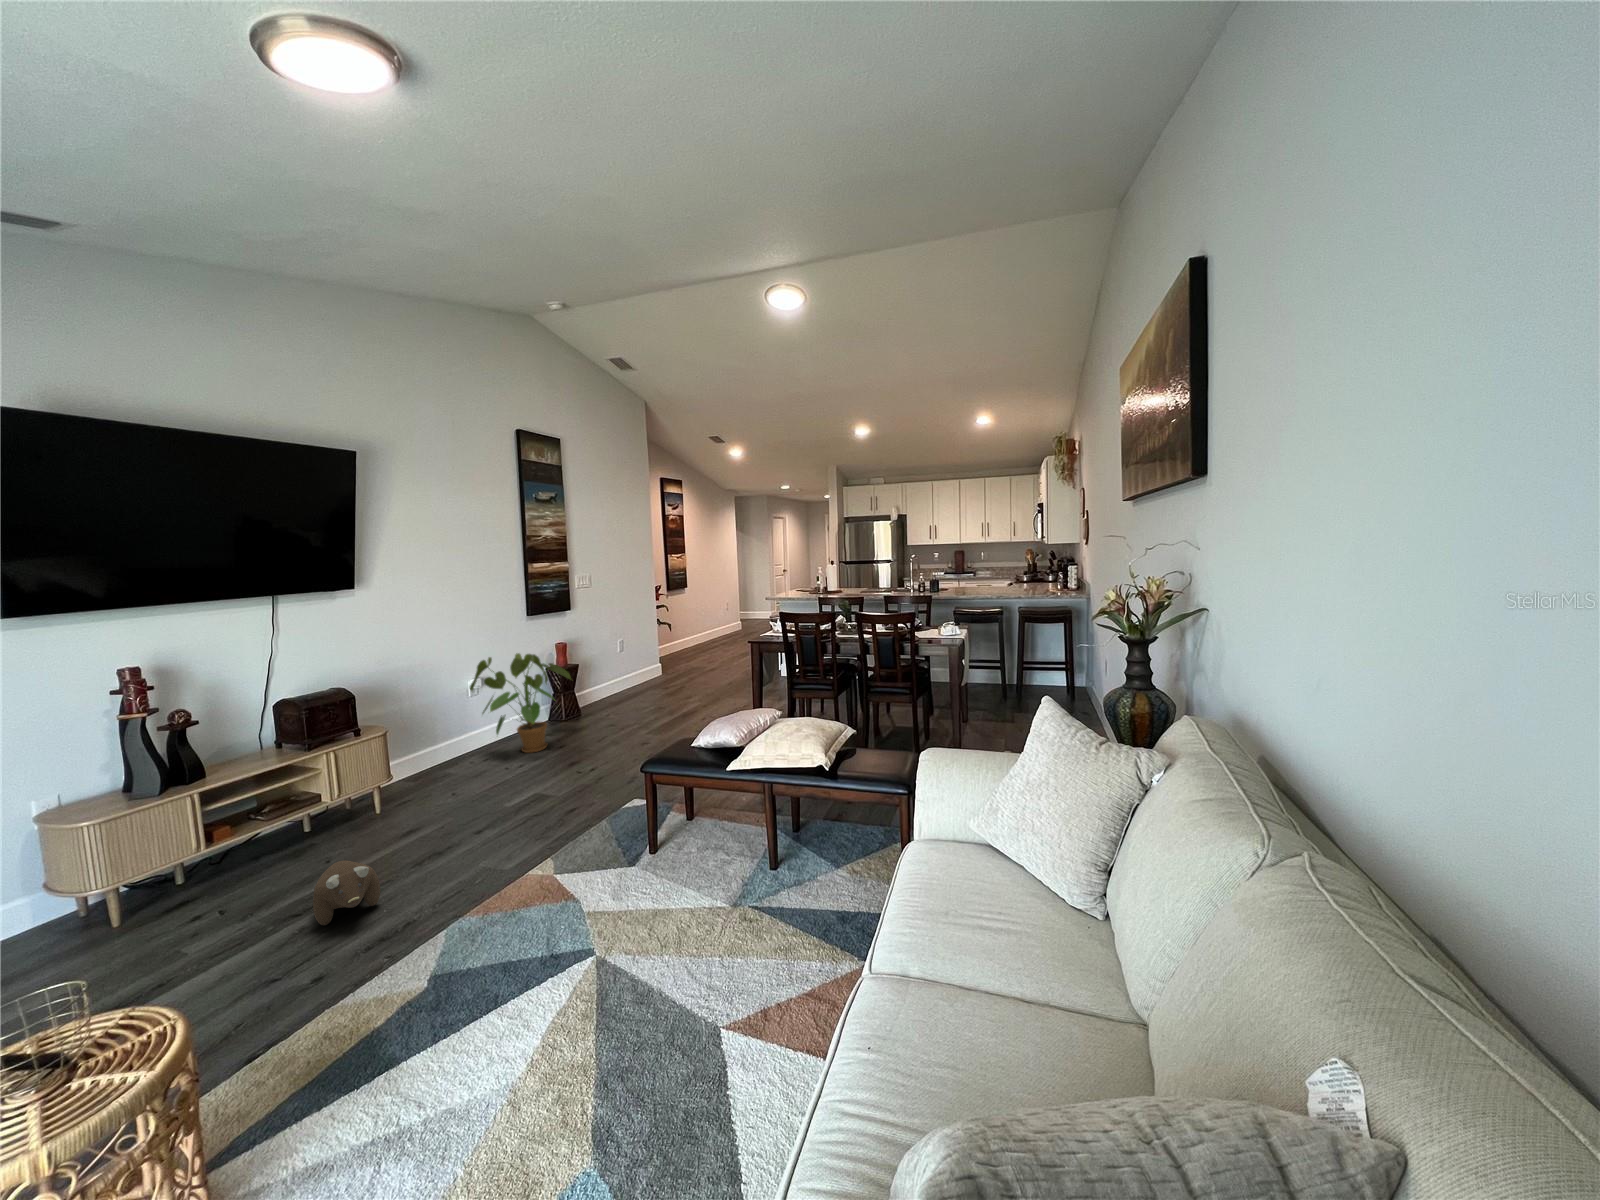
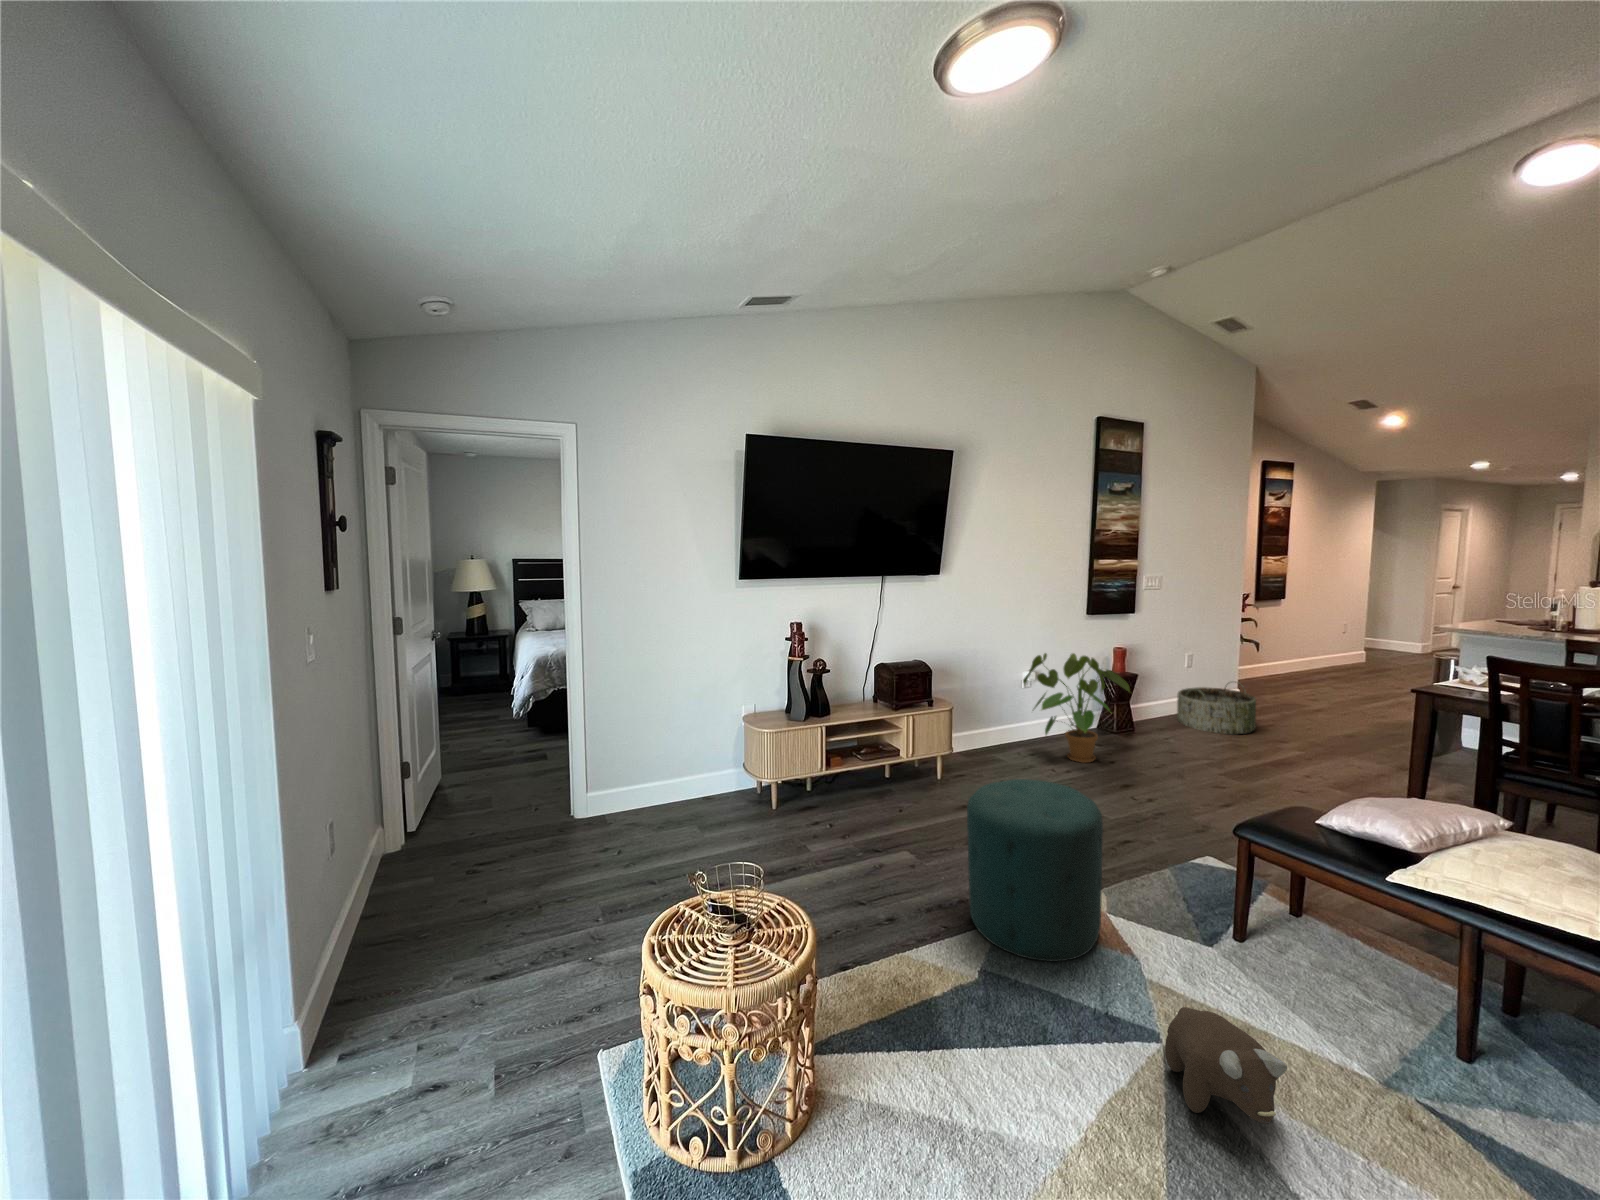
basket: none [614,656,671,702] -> present [1177,684,1256,734]
ottoman: none [401,773,547,948] -> present [967,779,1103,961]
plush toy: present [313,860,380,925] -> present [1165,1007,1287,1124]

